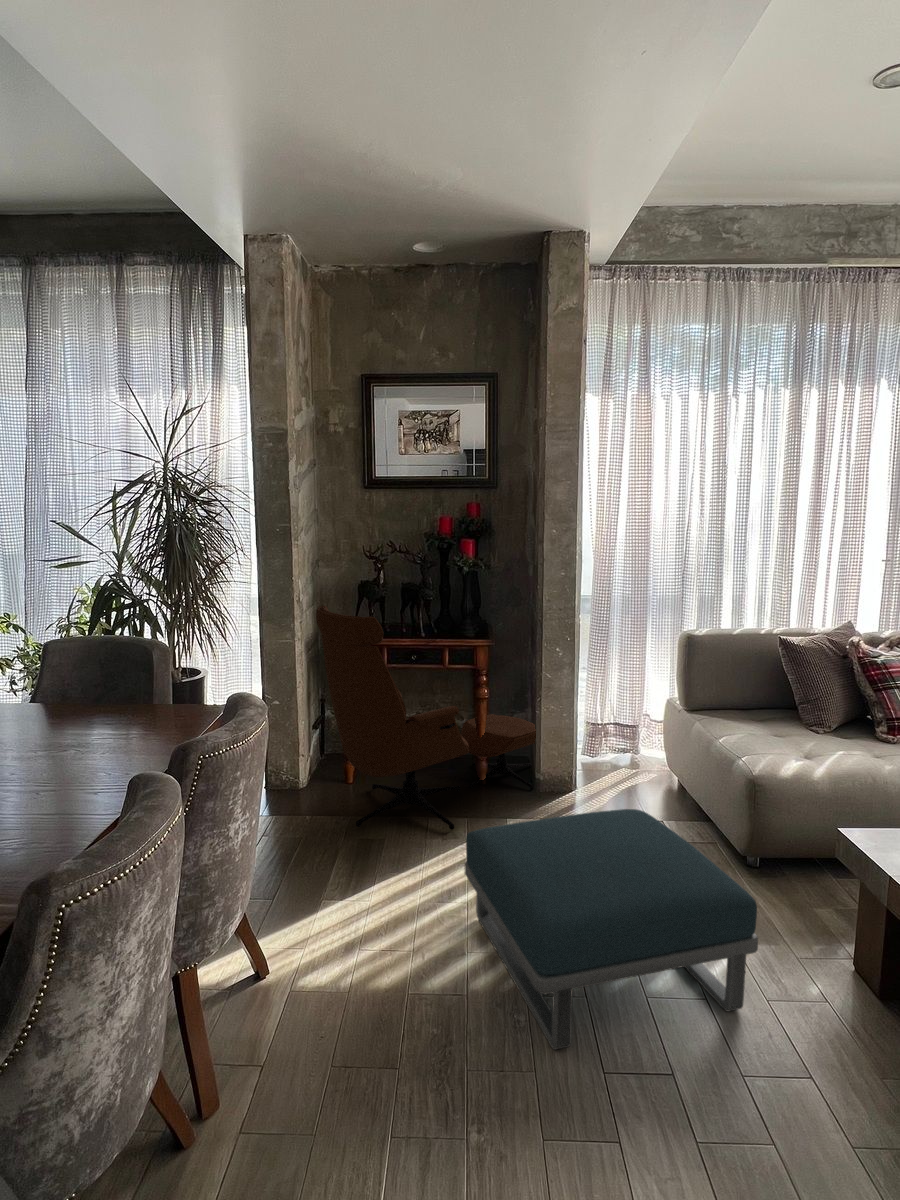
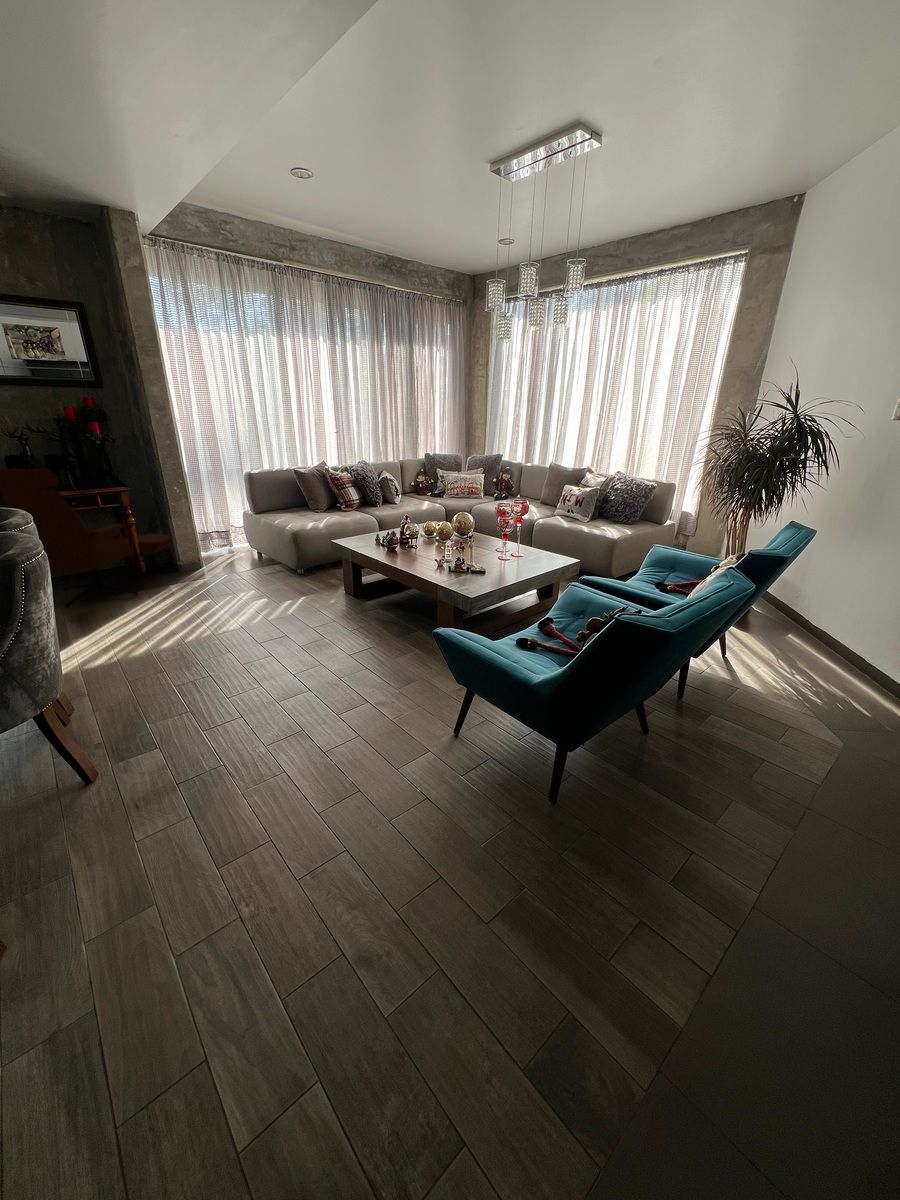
footstool: present [464,809,758,1050] -> none [158,553,312,647]

